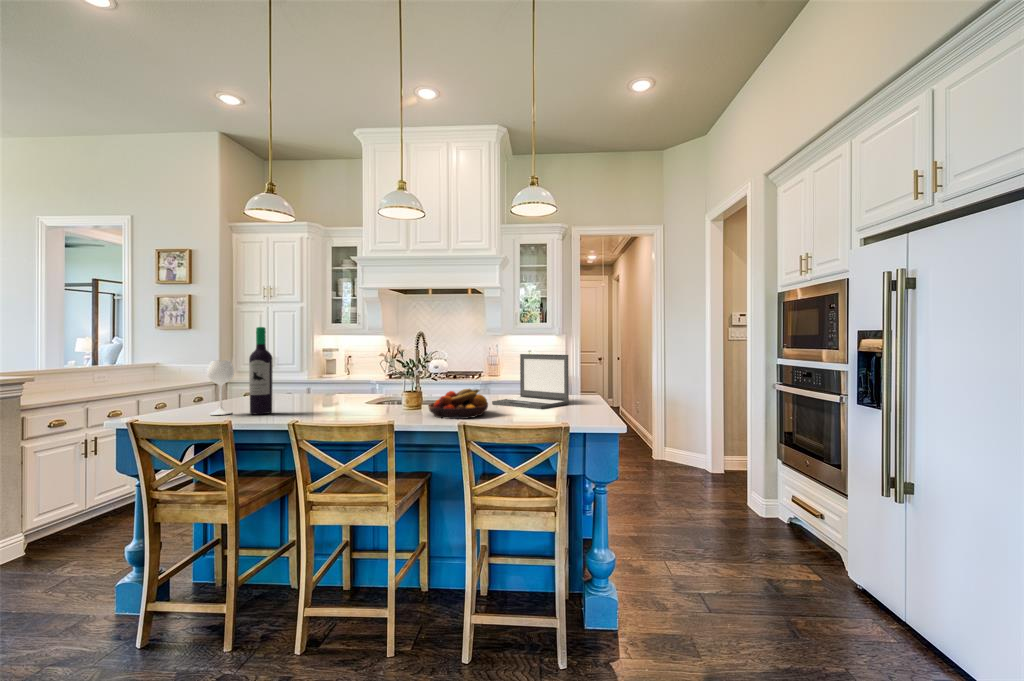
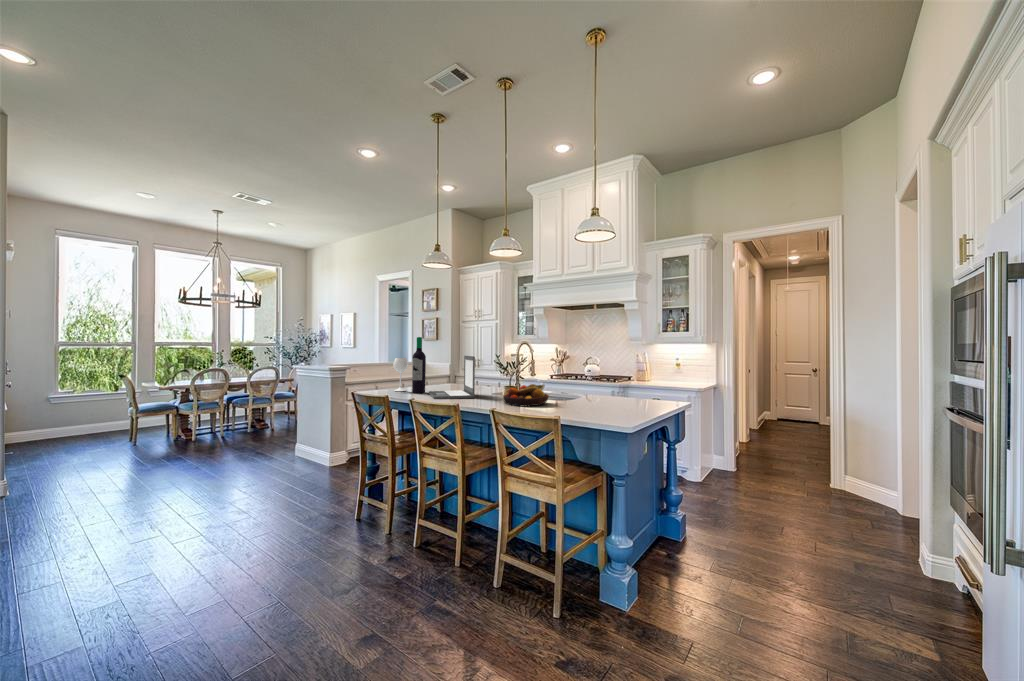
laptop: present [492,354,569,409] -> present [429,356,475,399]

